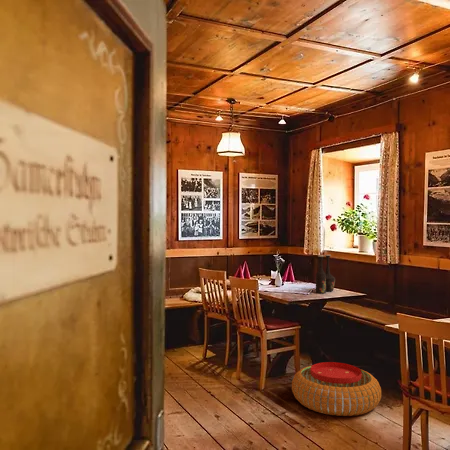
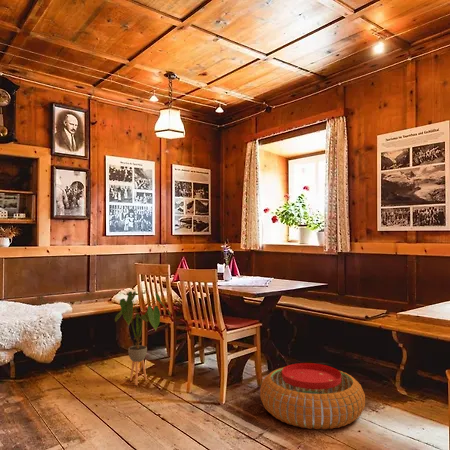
vase: present [316,255,335,293] -> none [273,243,292,286]
house plant: none [181,292,226,370] -> present [115,291,167,385]

